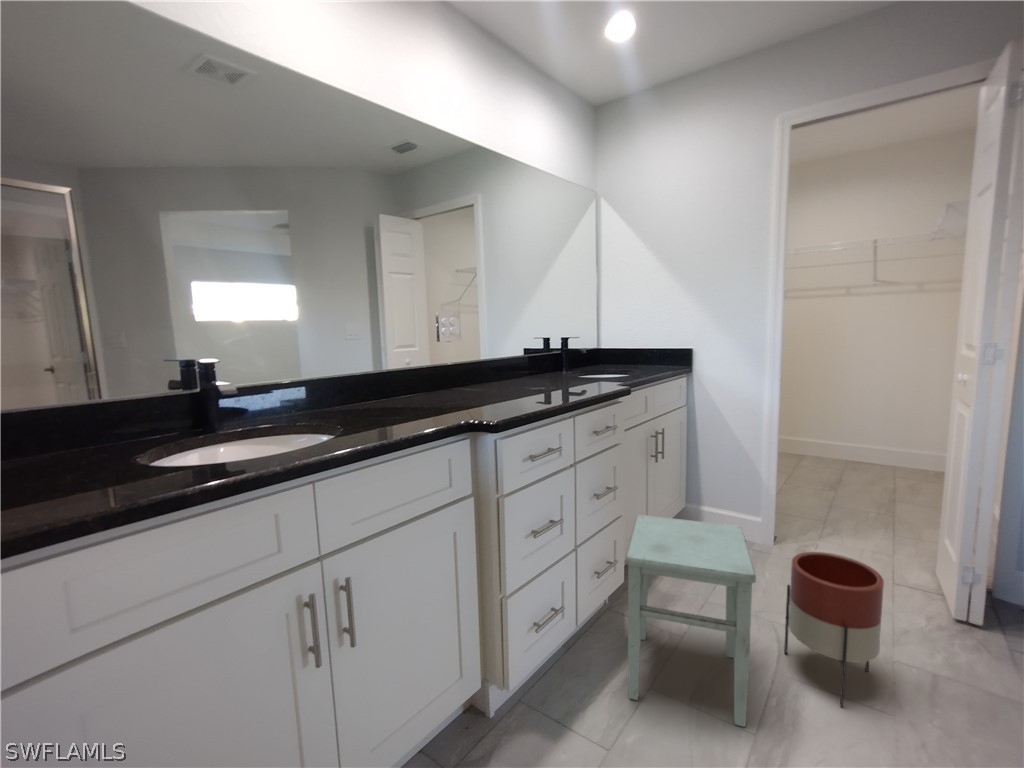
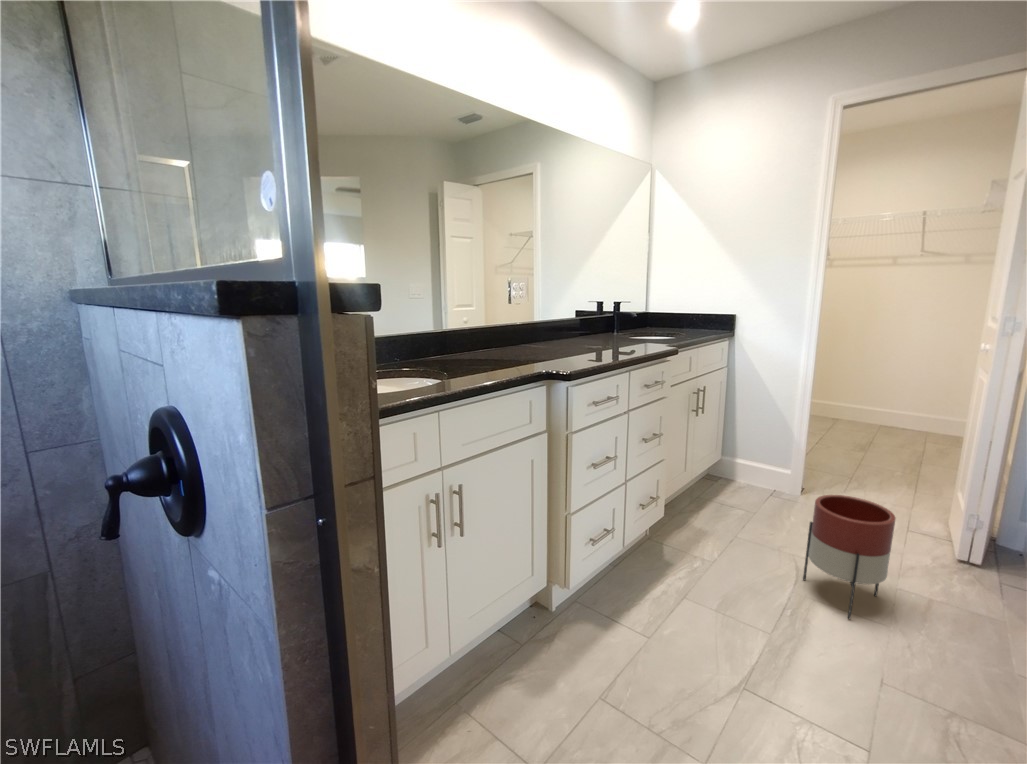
stool: present [626,515,756,727] -> none [667,458,781,629]

